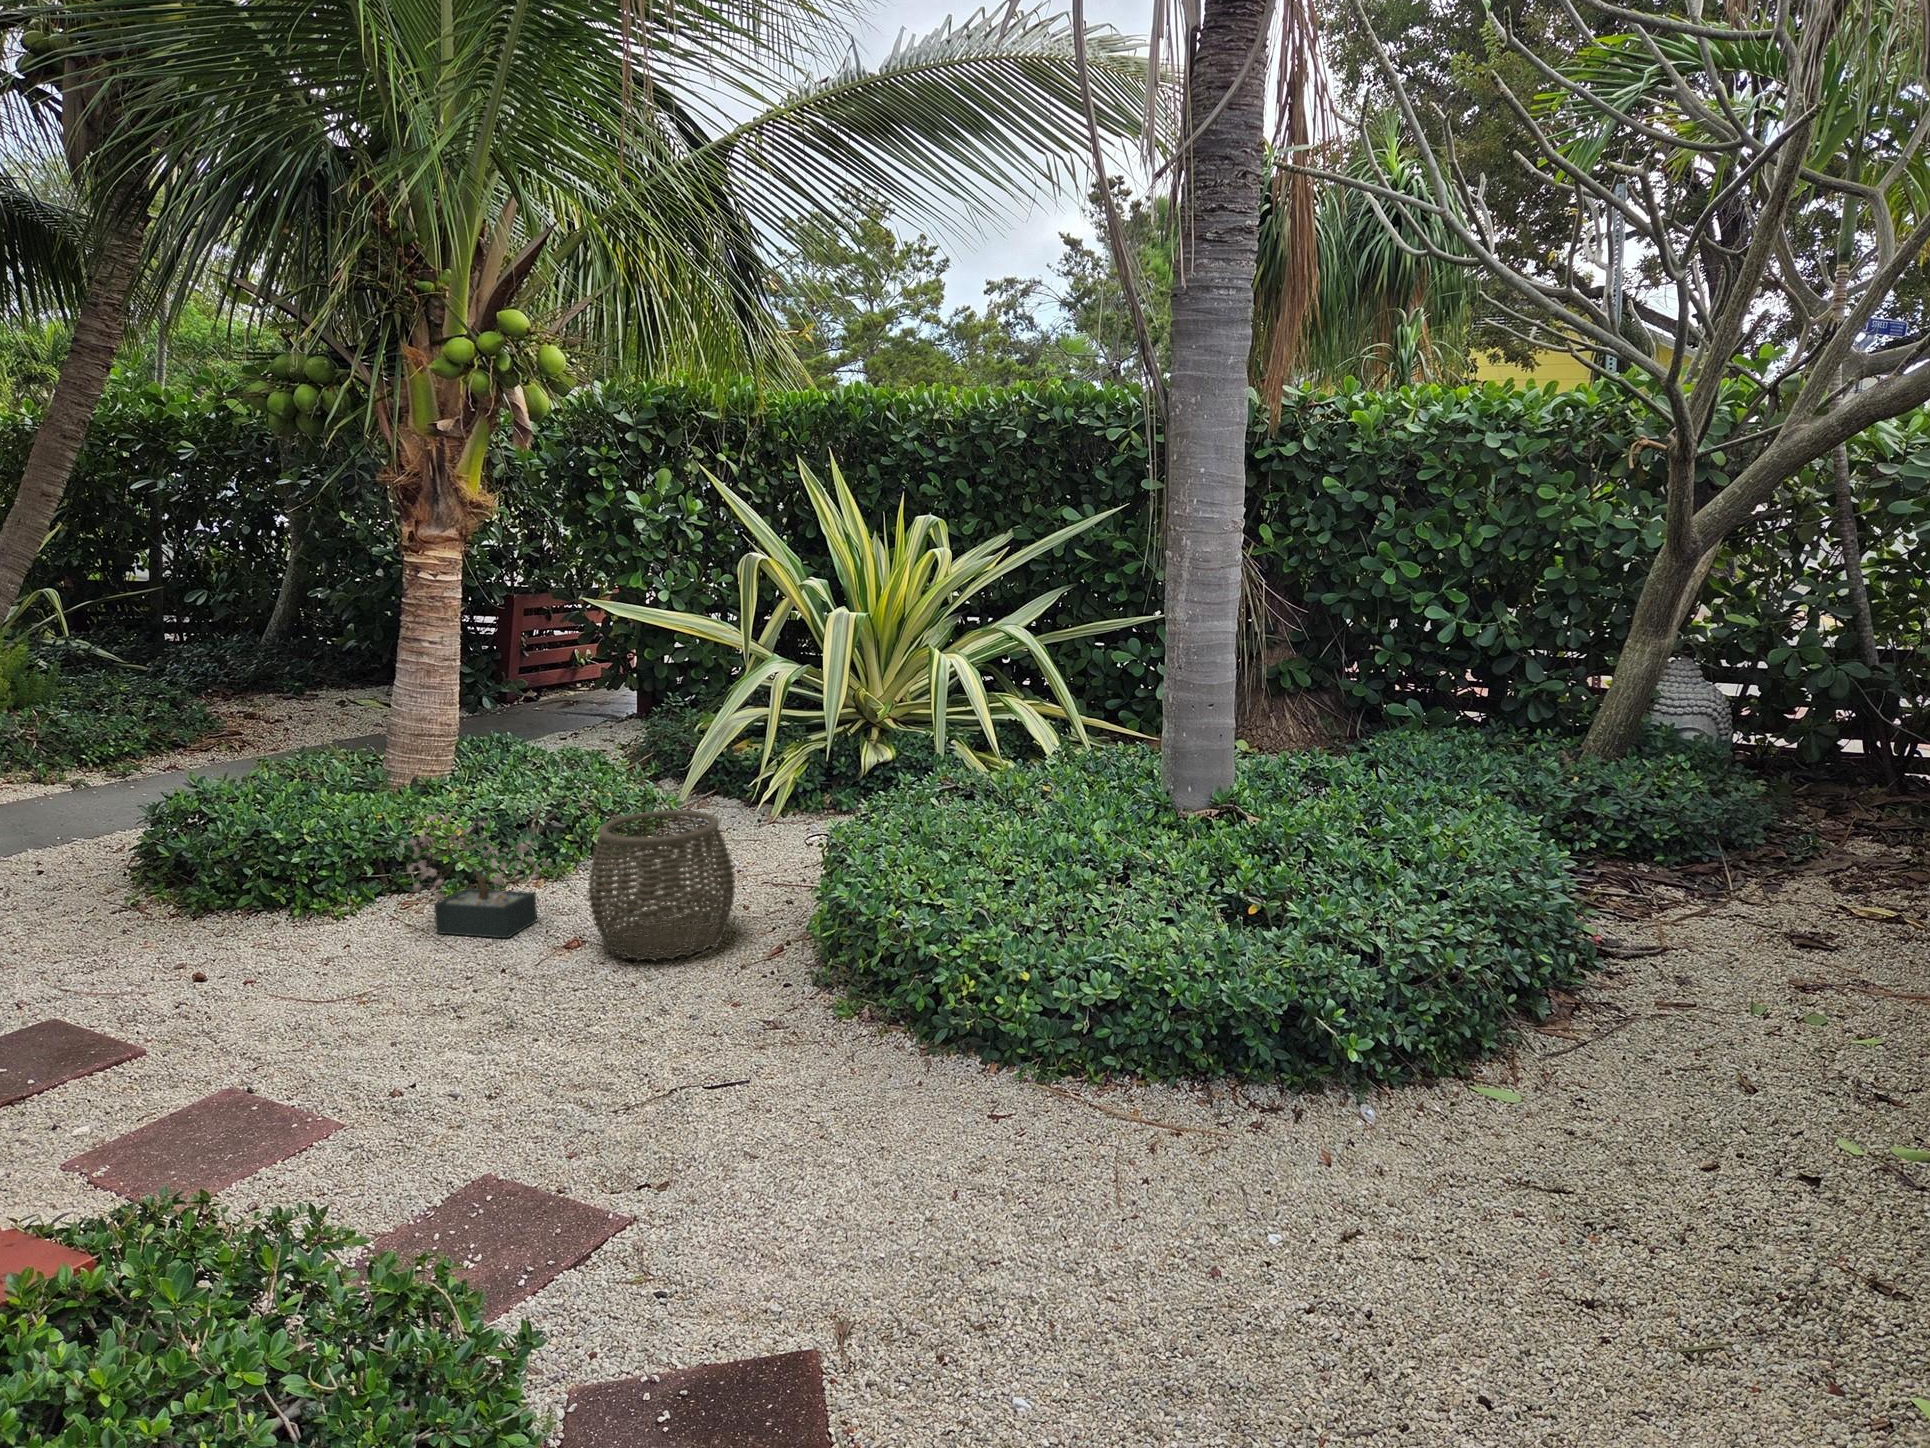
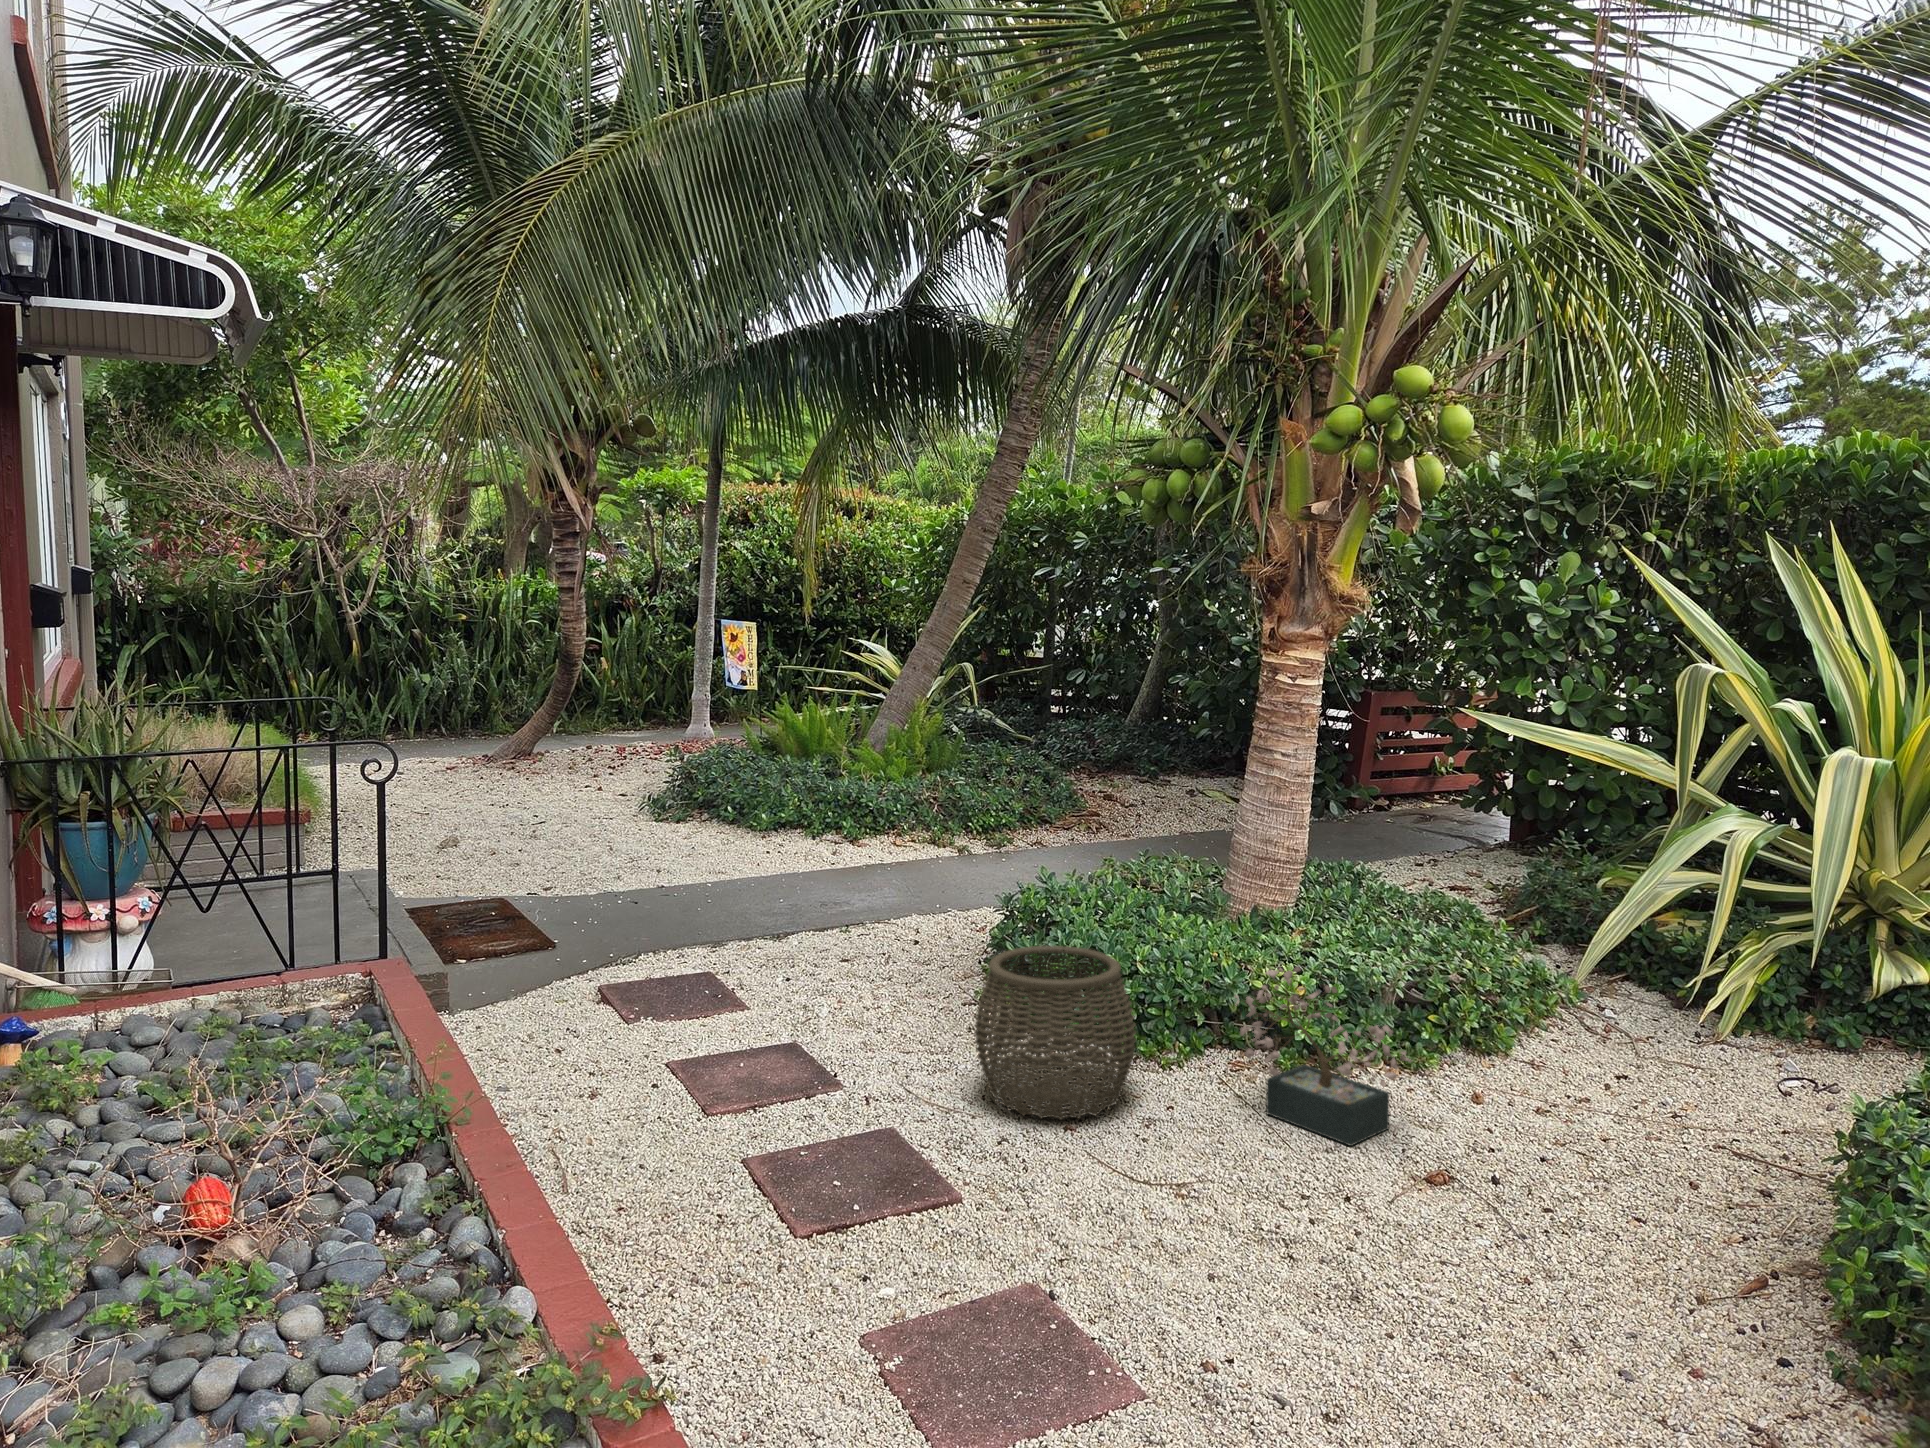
woven basket: present [588,810,735,961] -> present [974,946,1136,1120]

